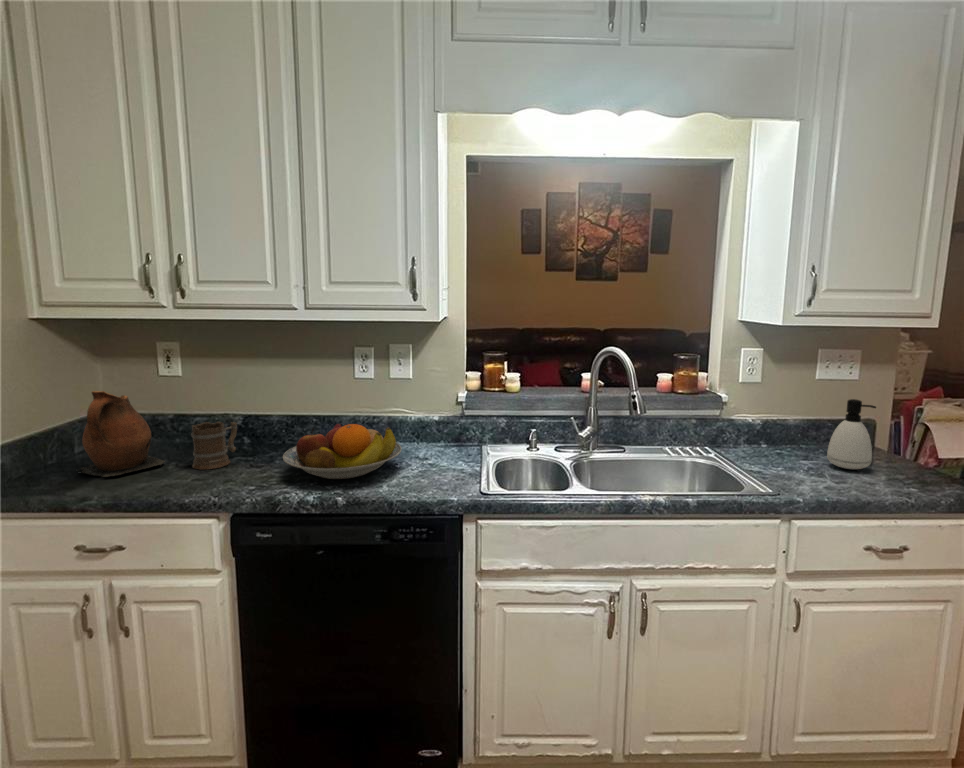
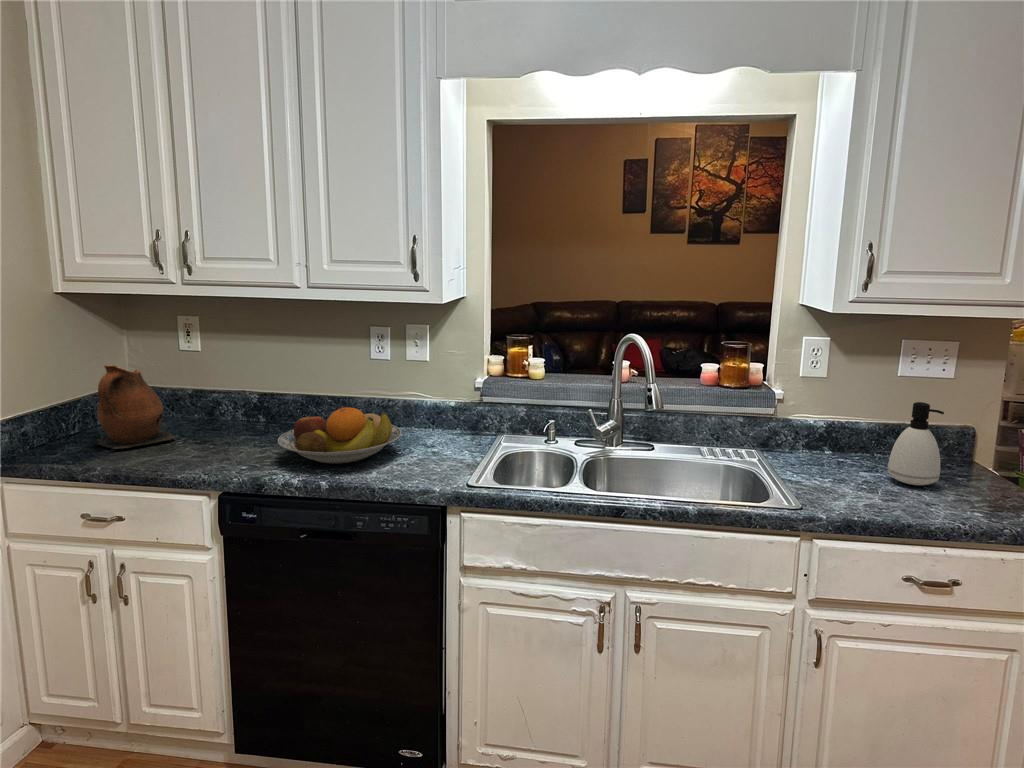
mug: present [191,422,237,469] -> none [198,399,246,447]

